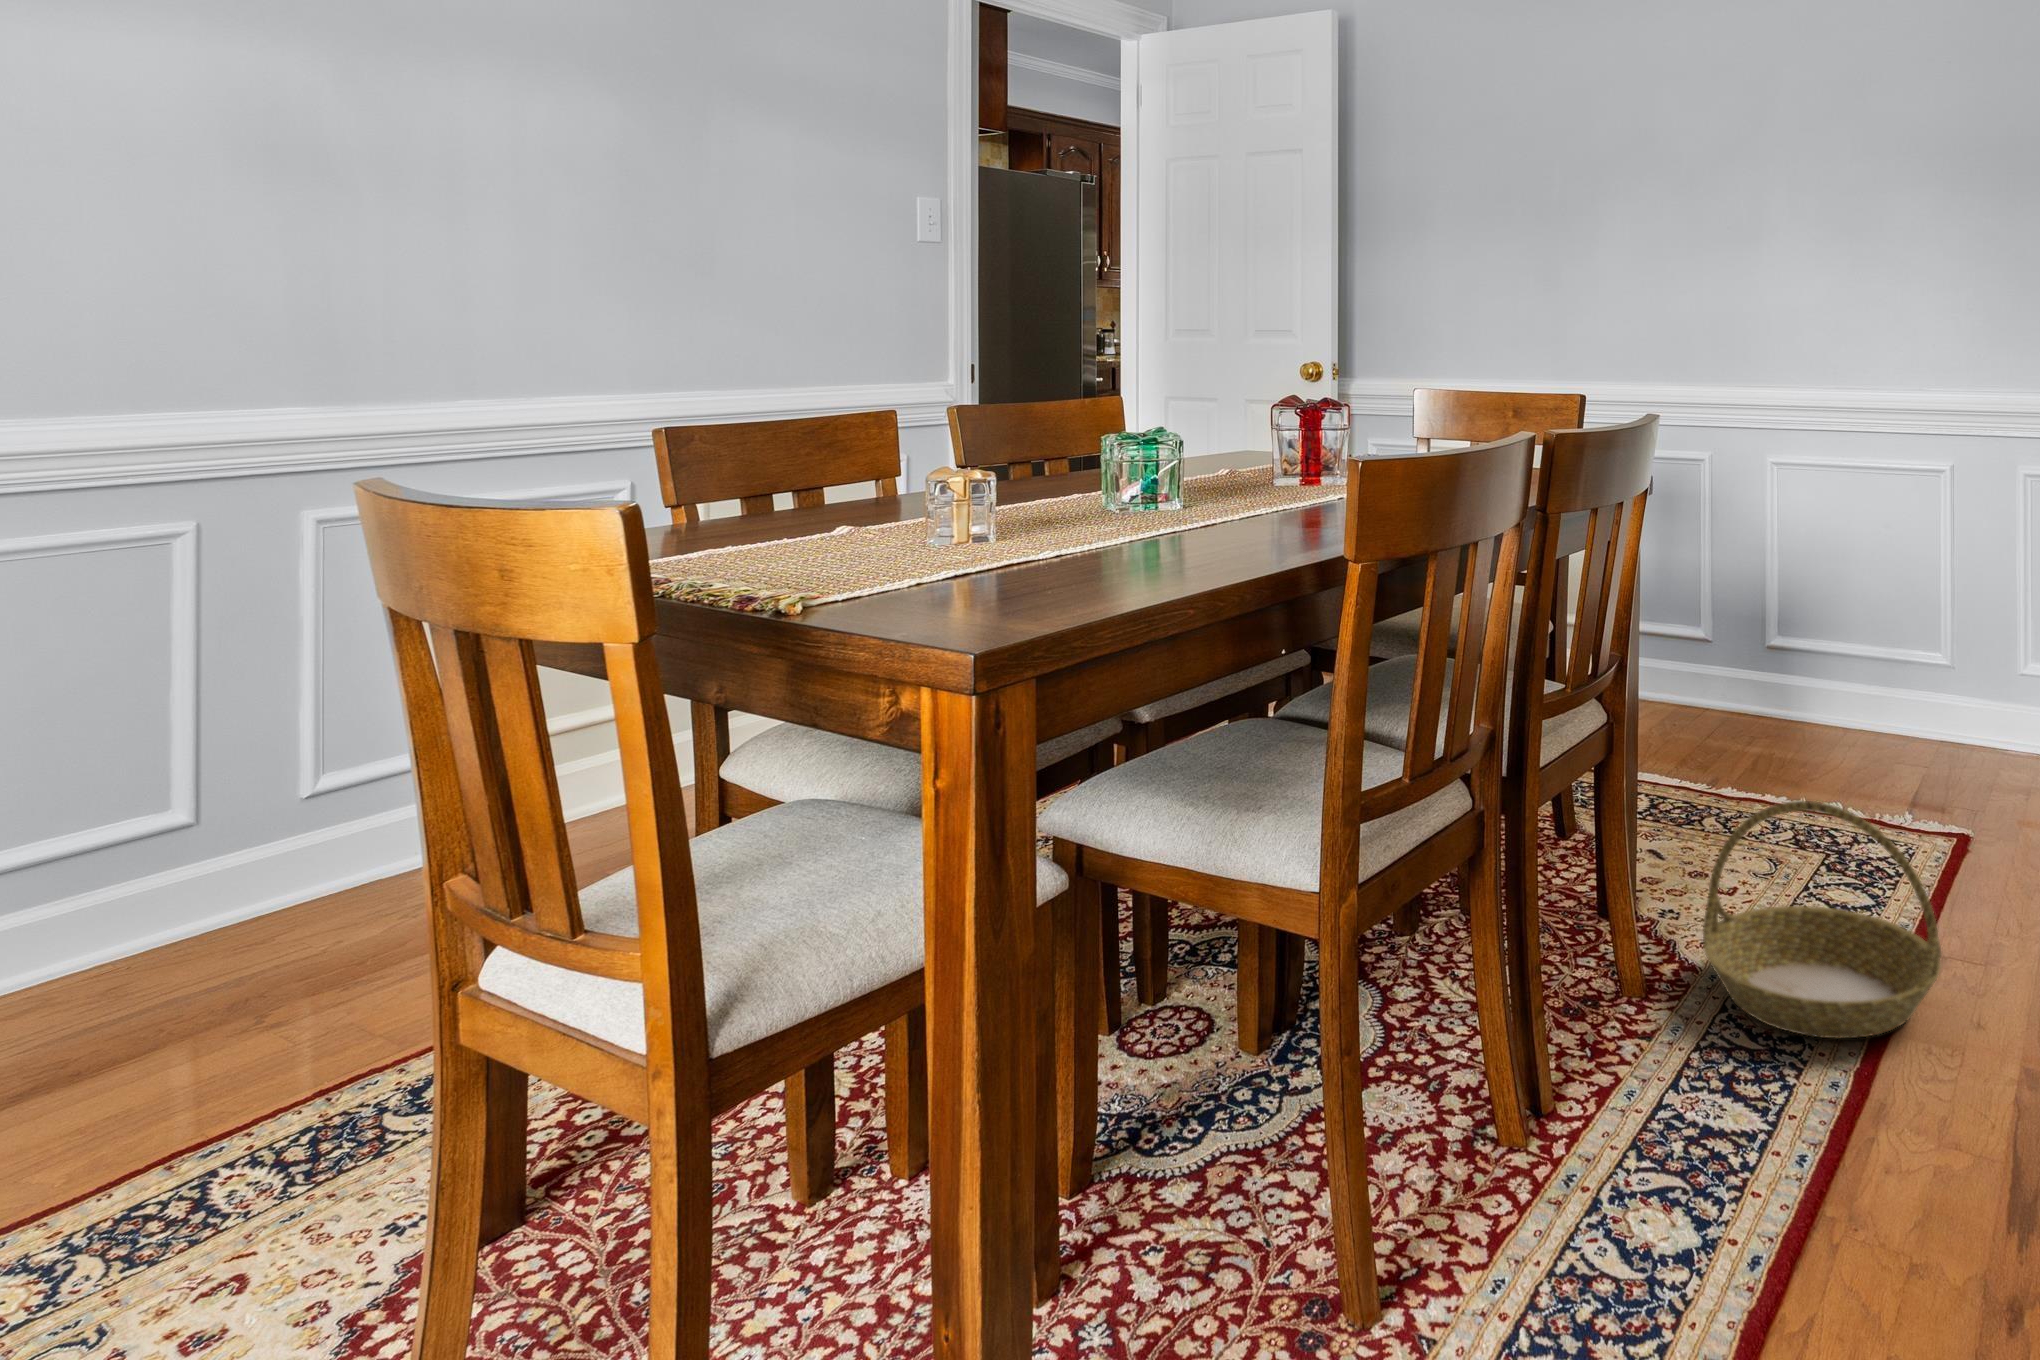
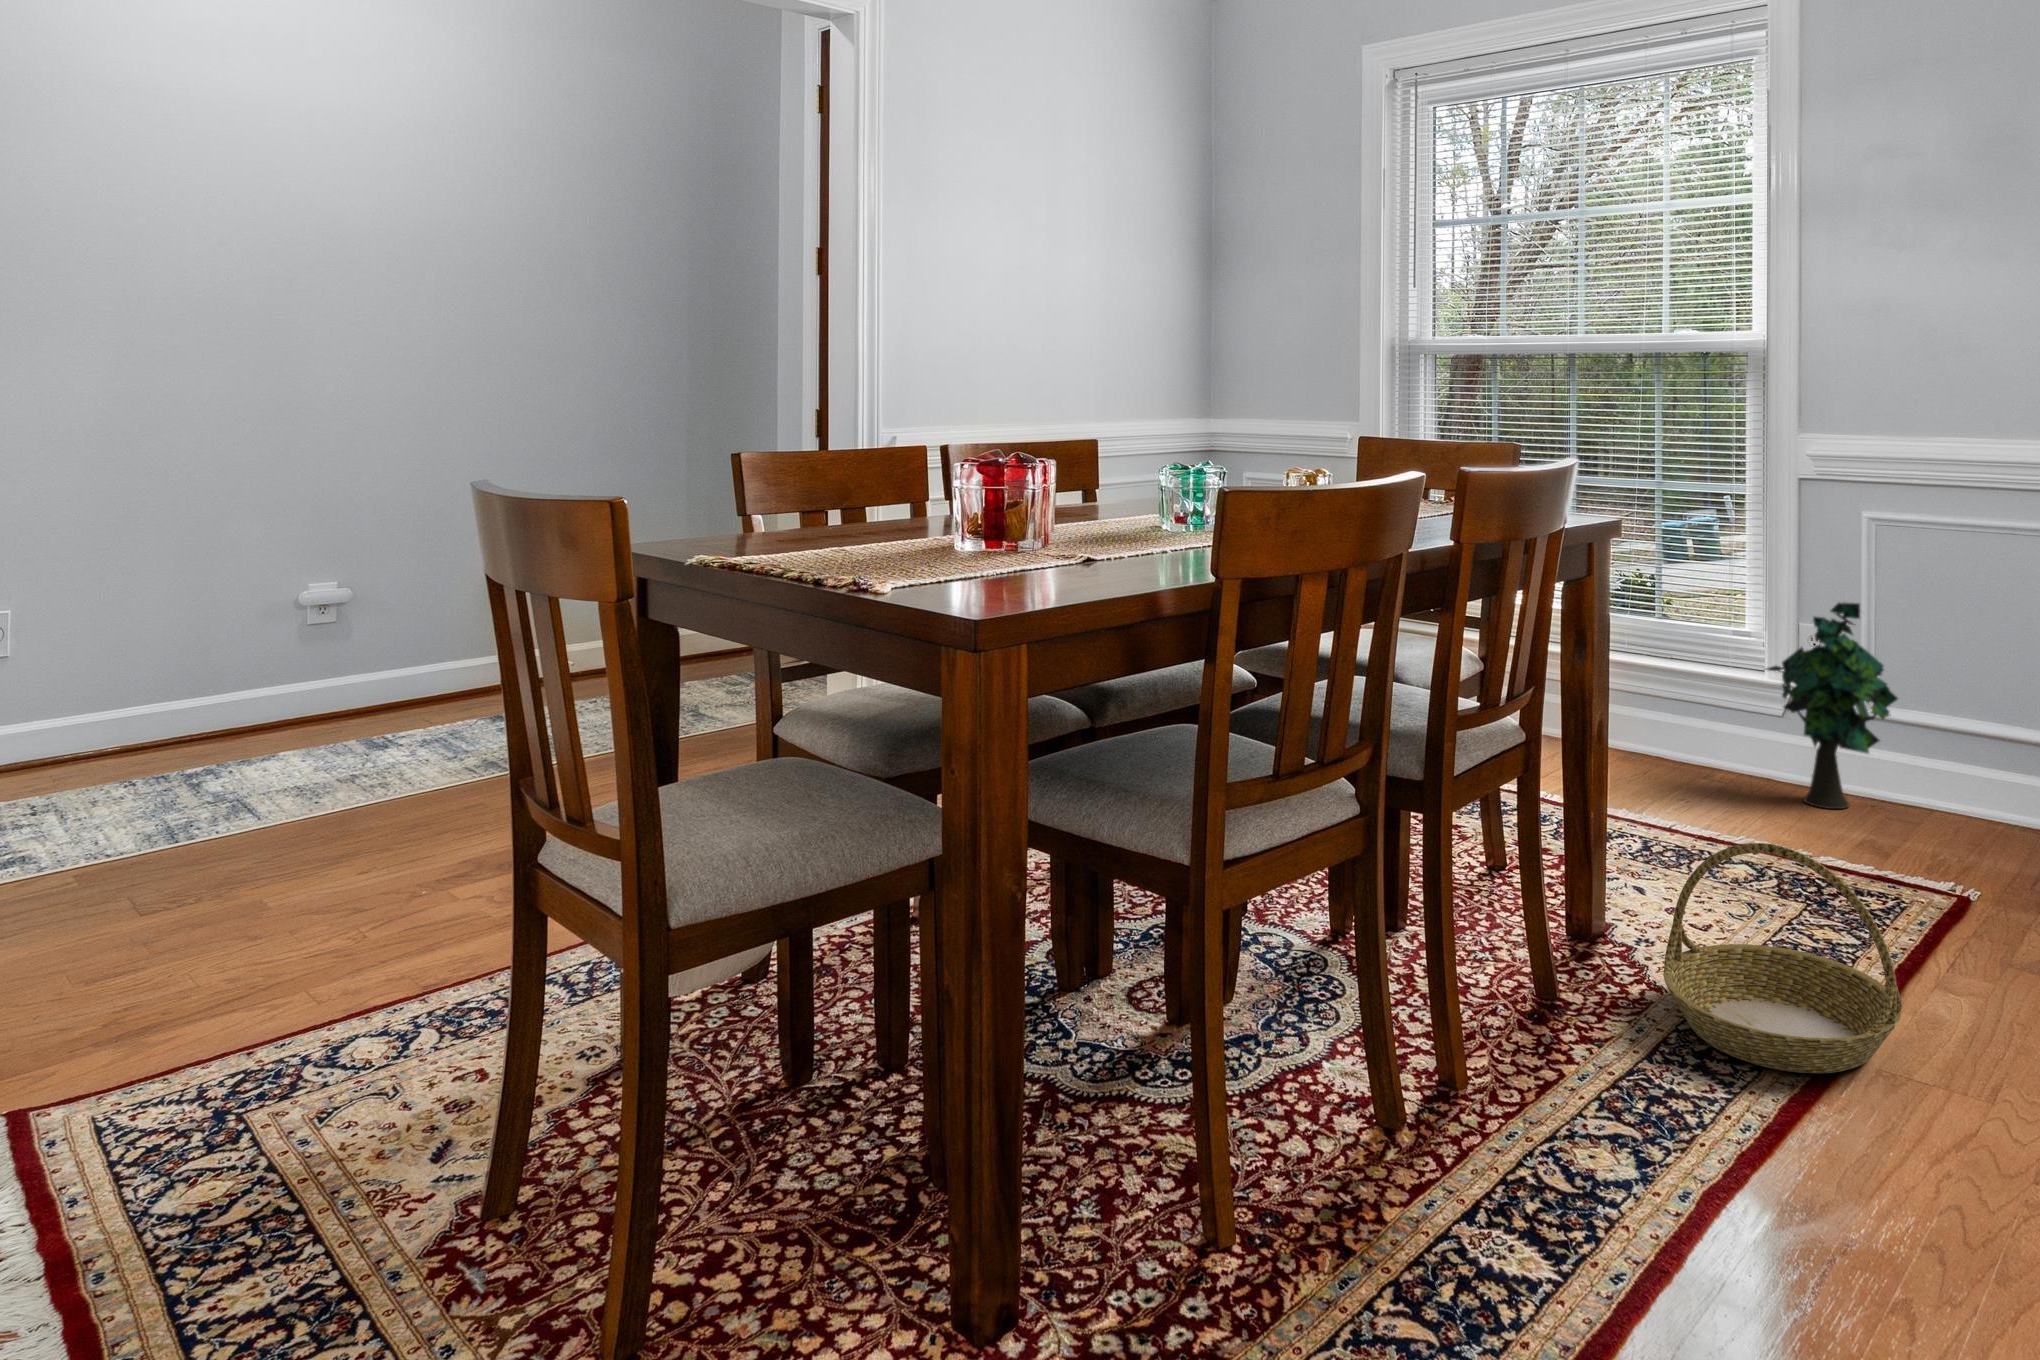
decorative plant: none [1748,548,1875,756] -> present [1766,603,1898,809]

